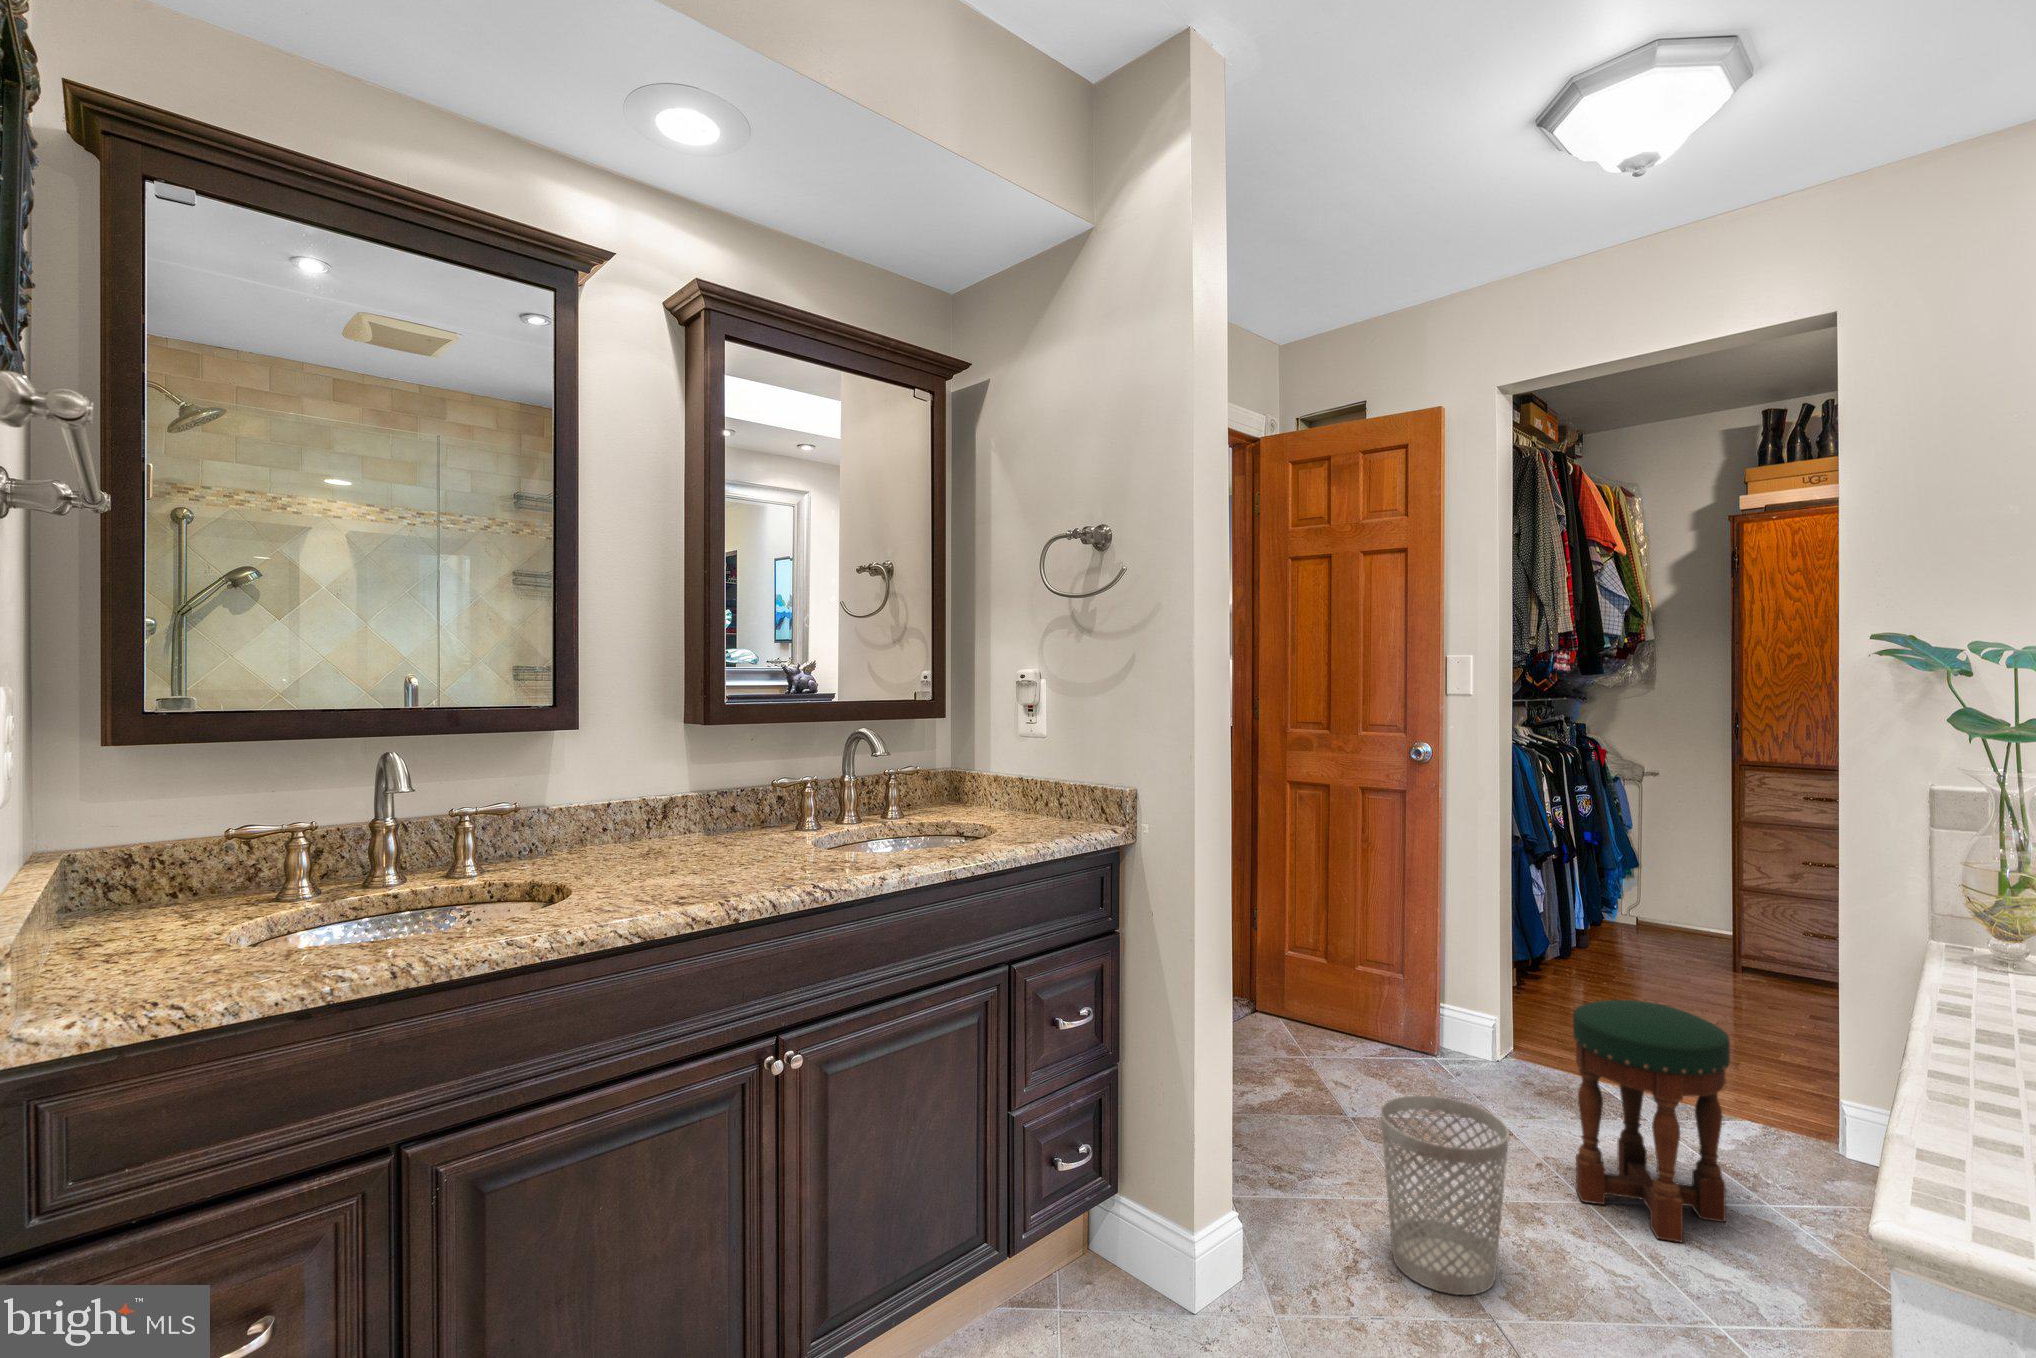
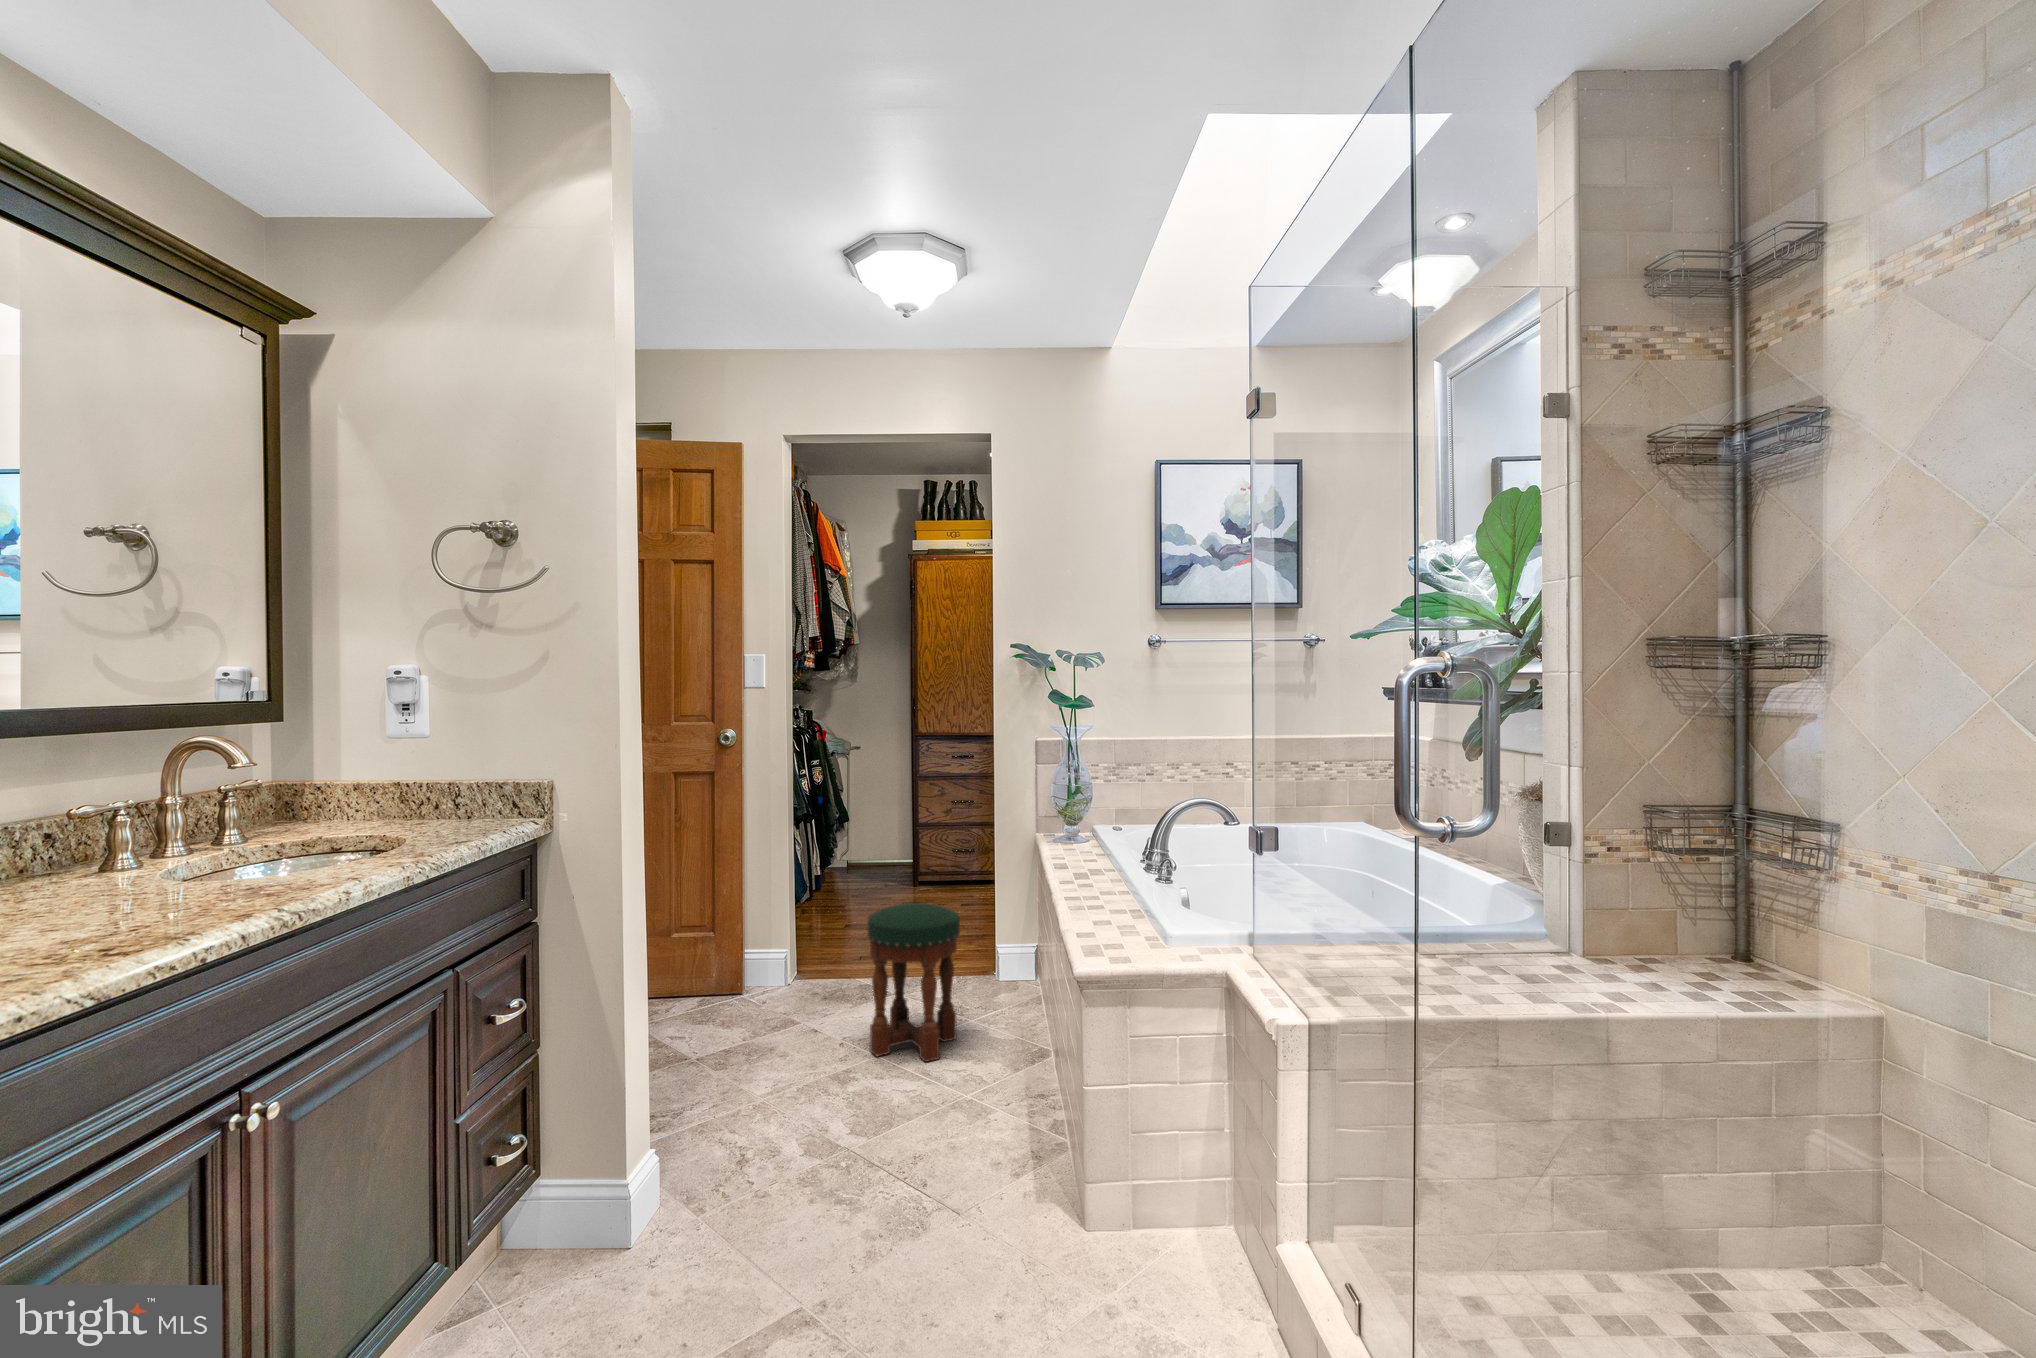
wastebasket: present [1381,1095,1509,1295] -> none [759,1002,852,1148]

